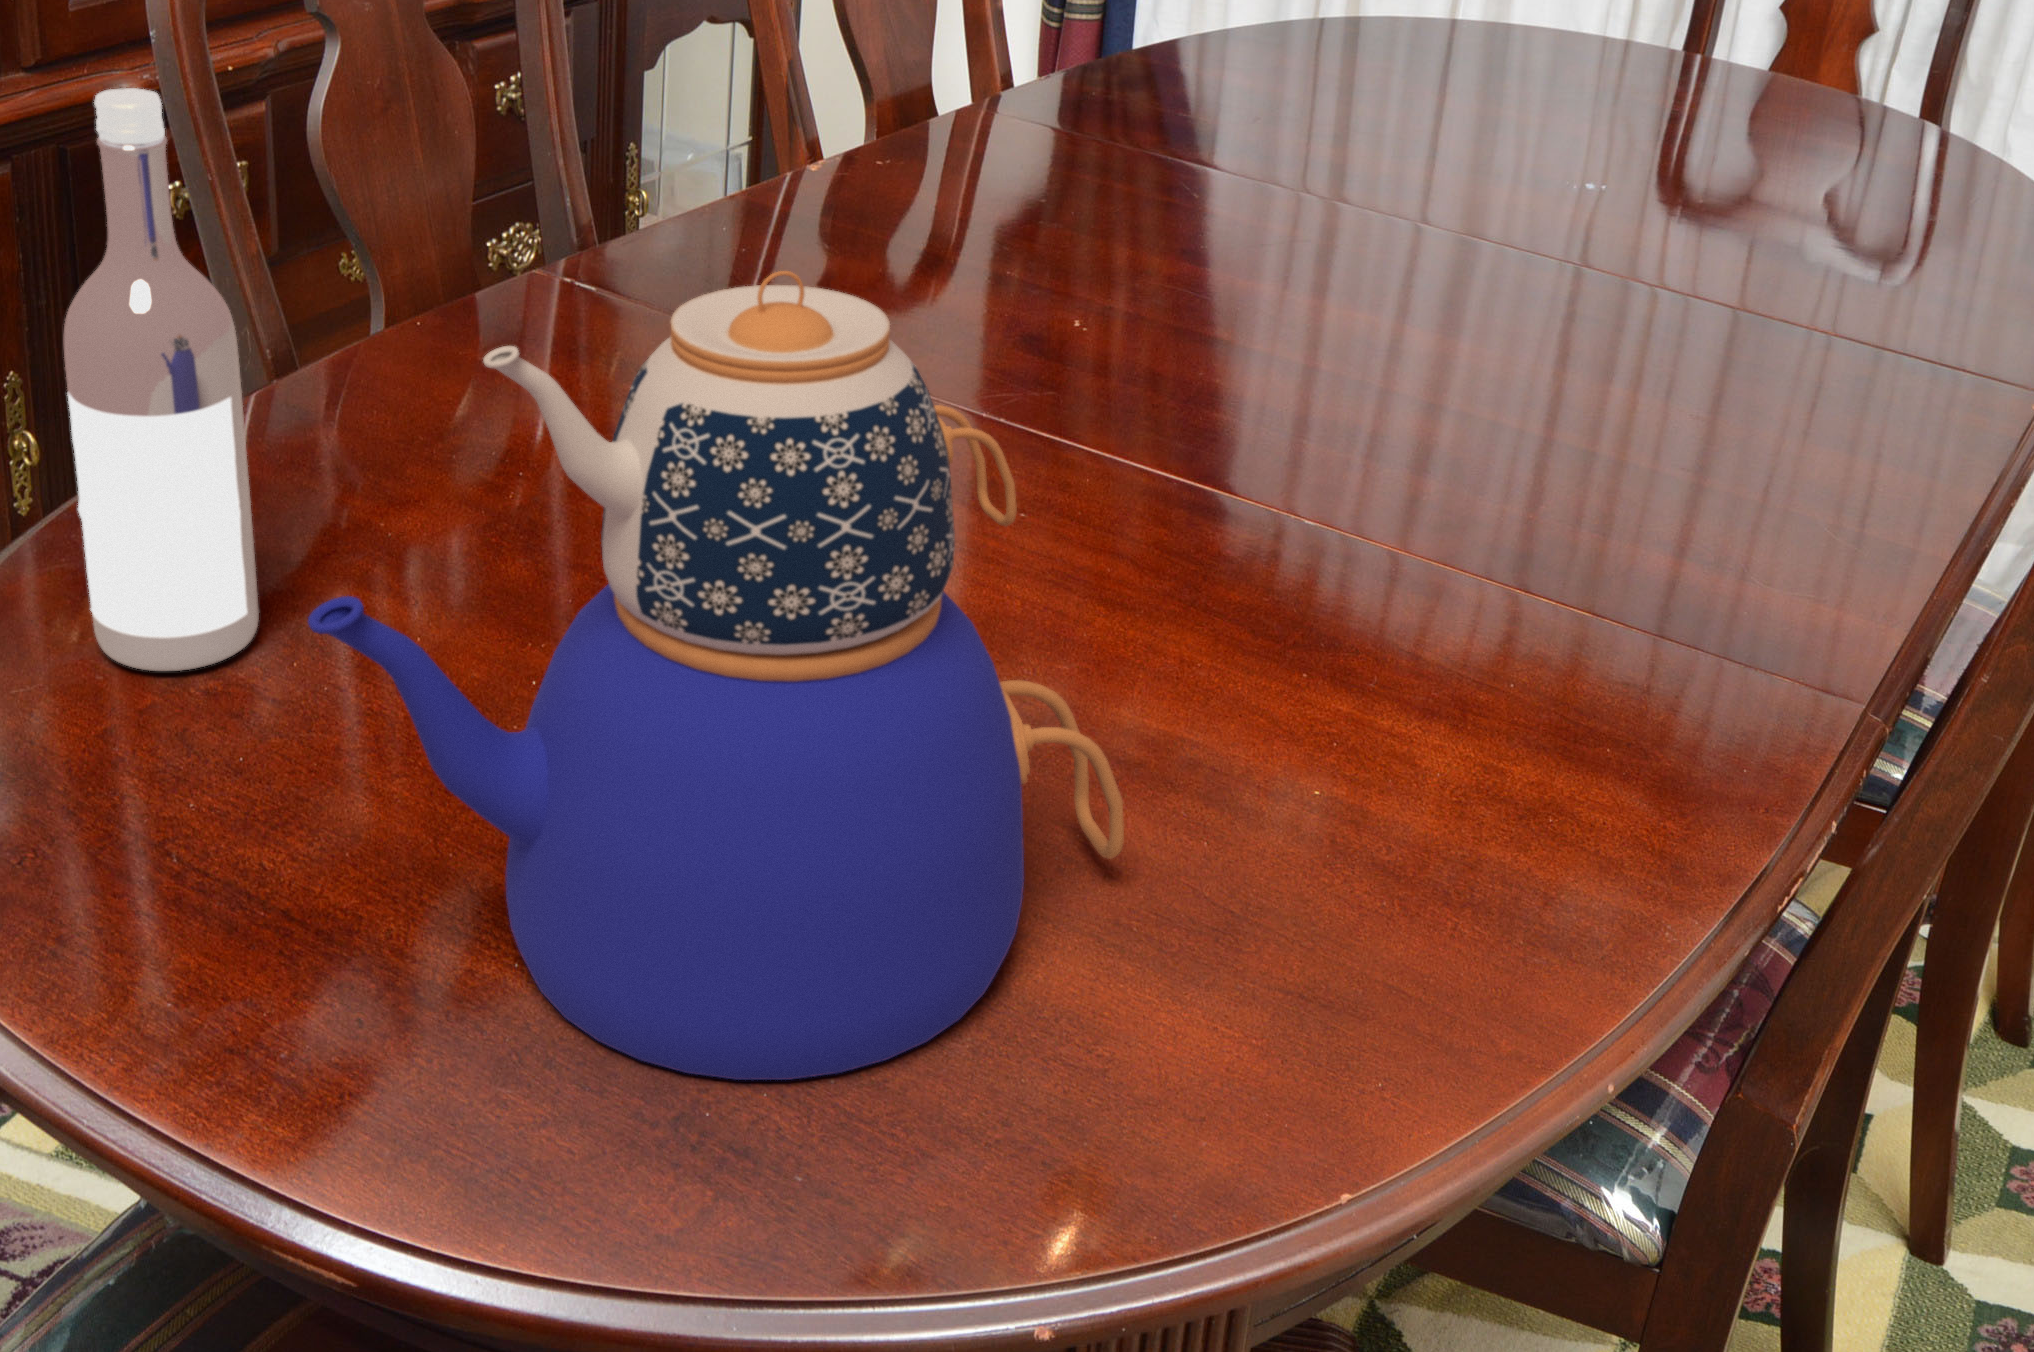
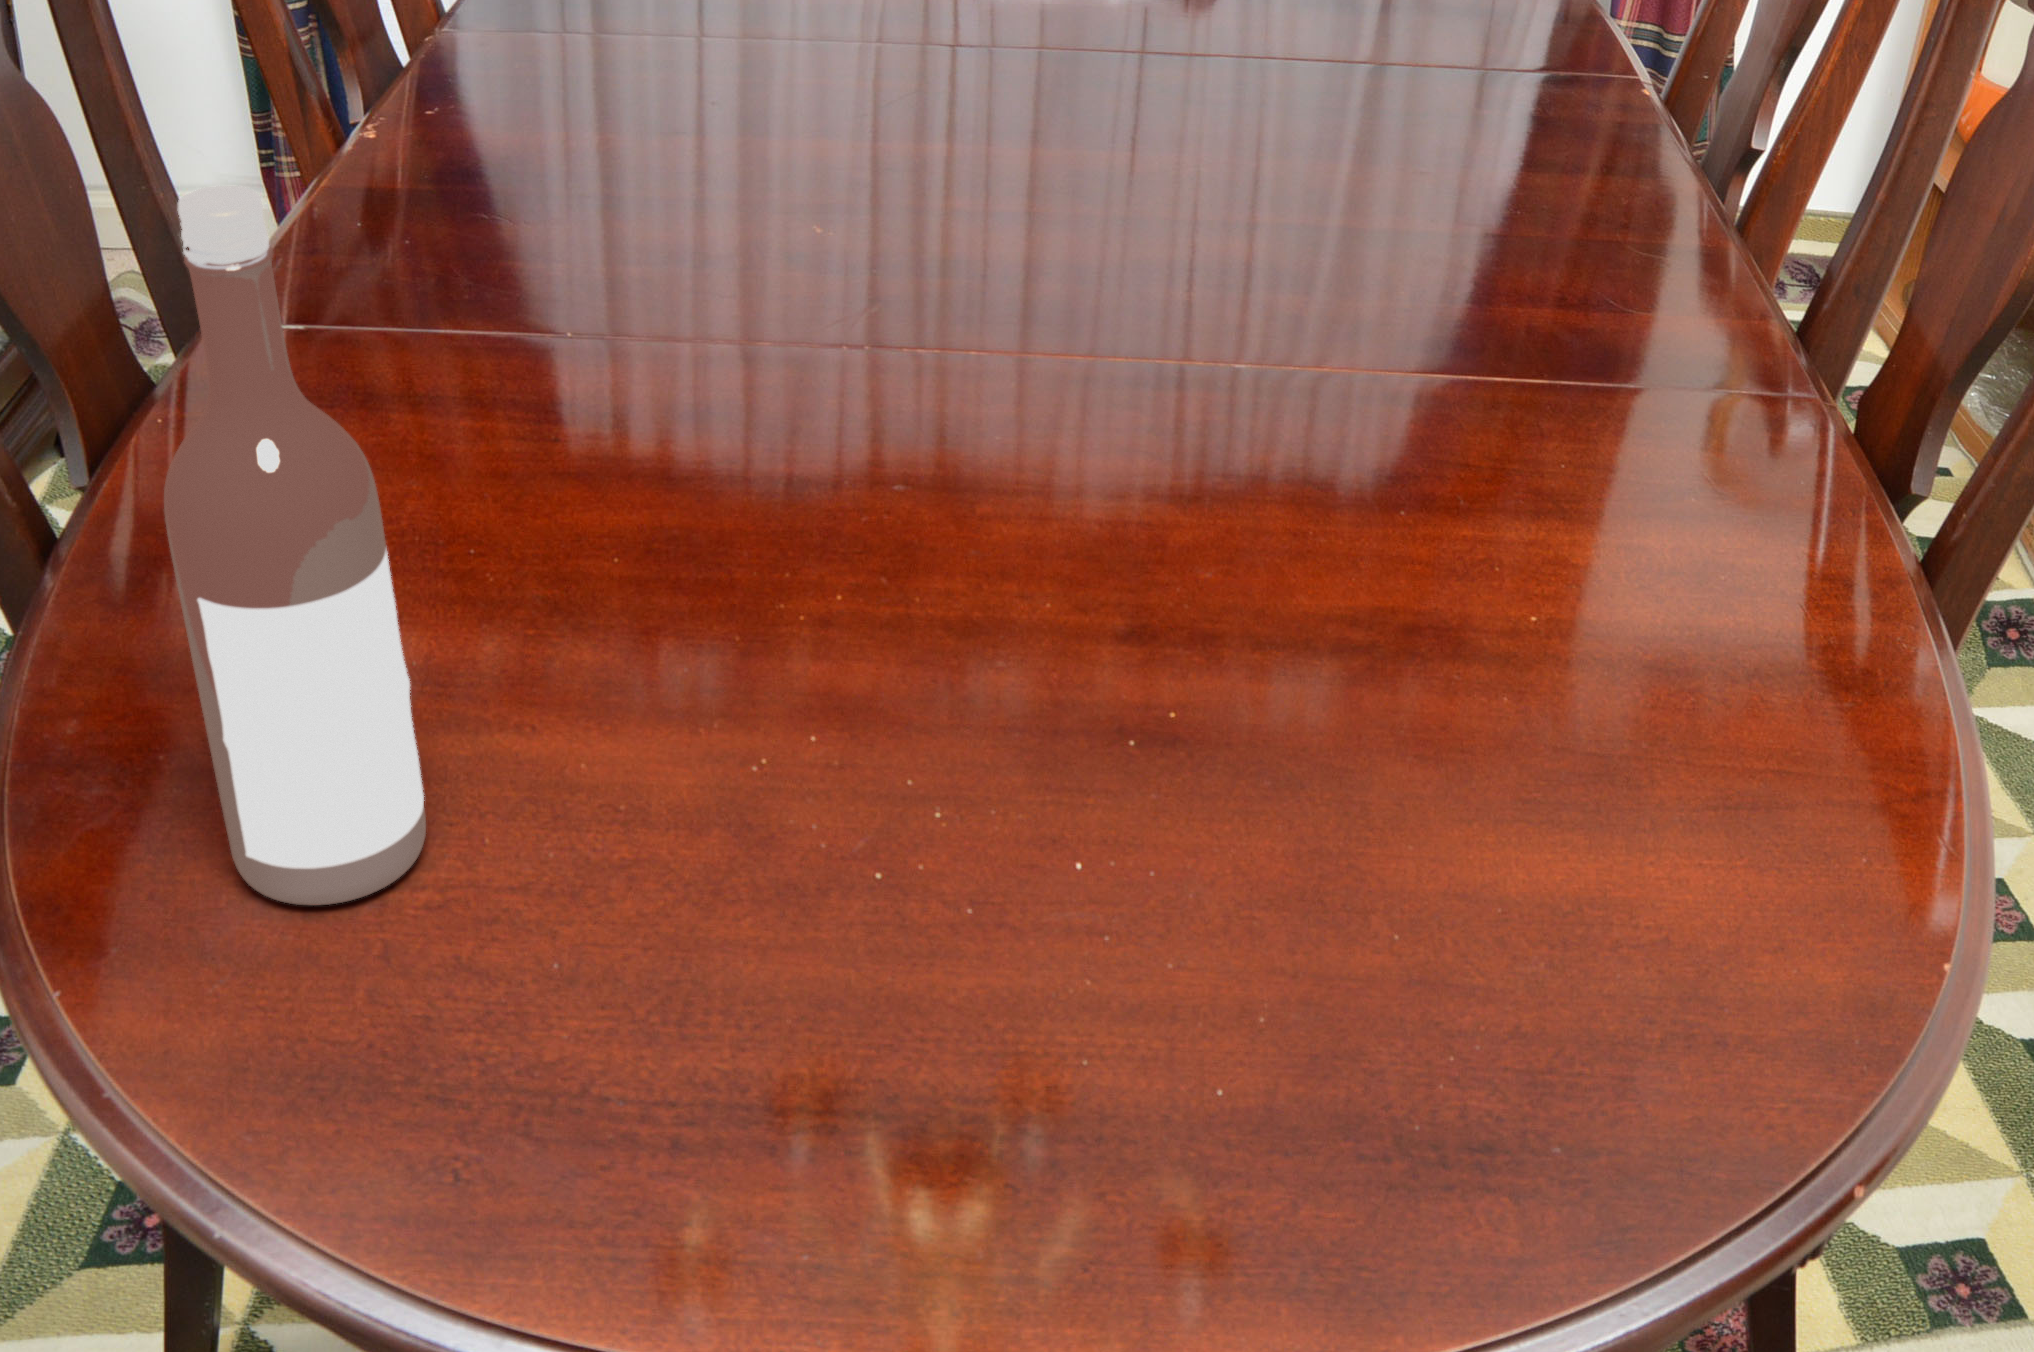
teapot: present [308,271,1124,1080] -> none [947,201,1543,1099]

